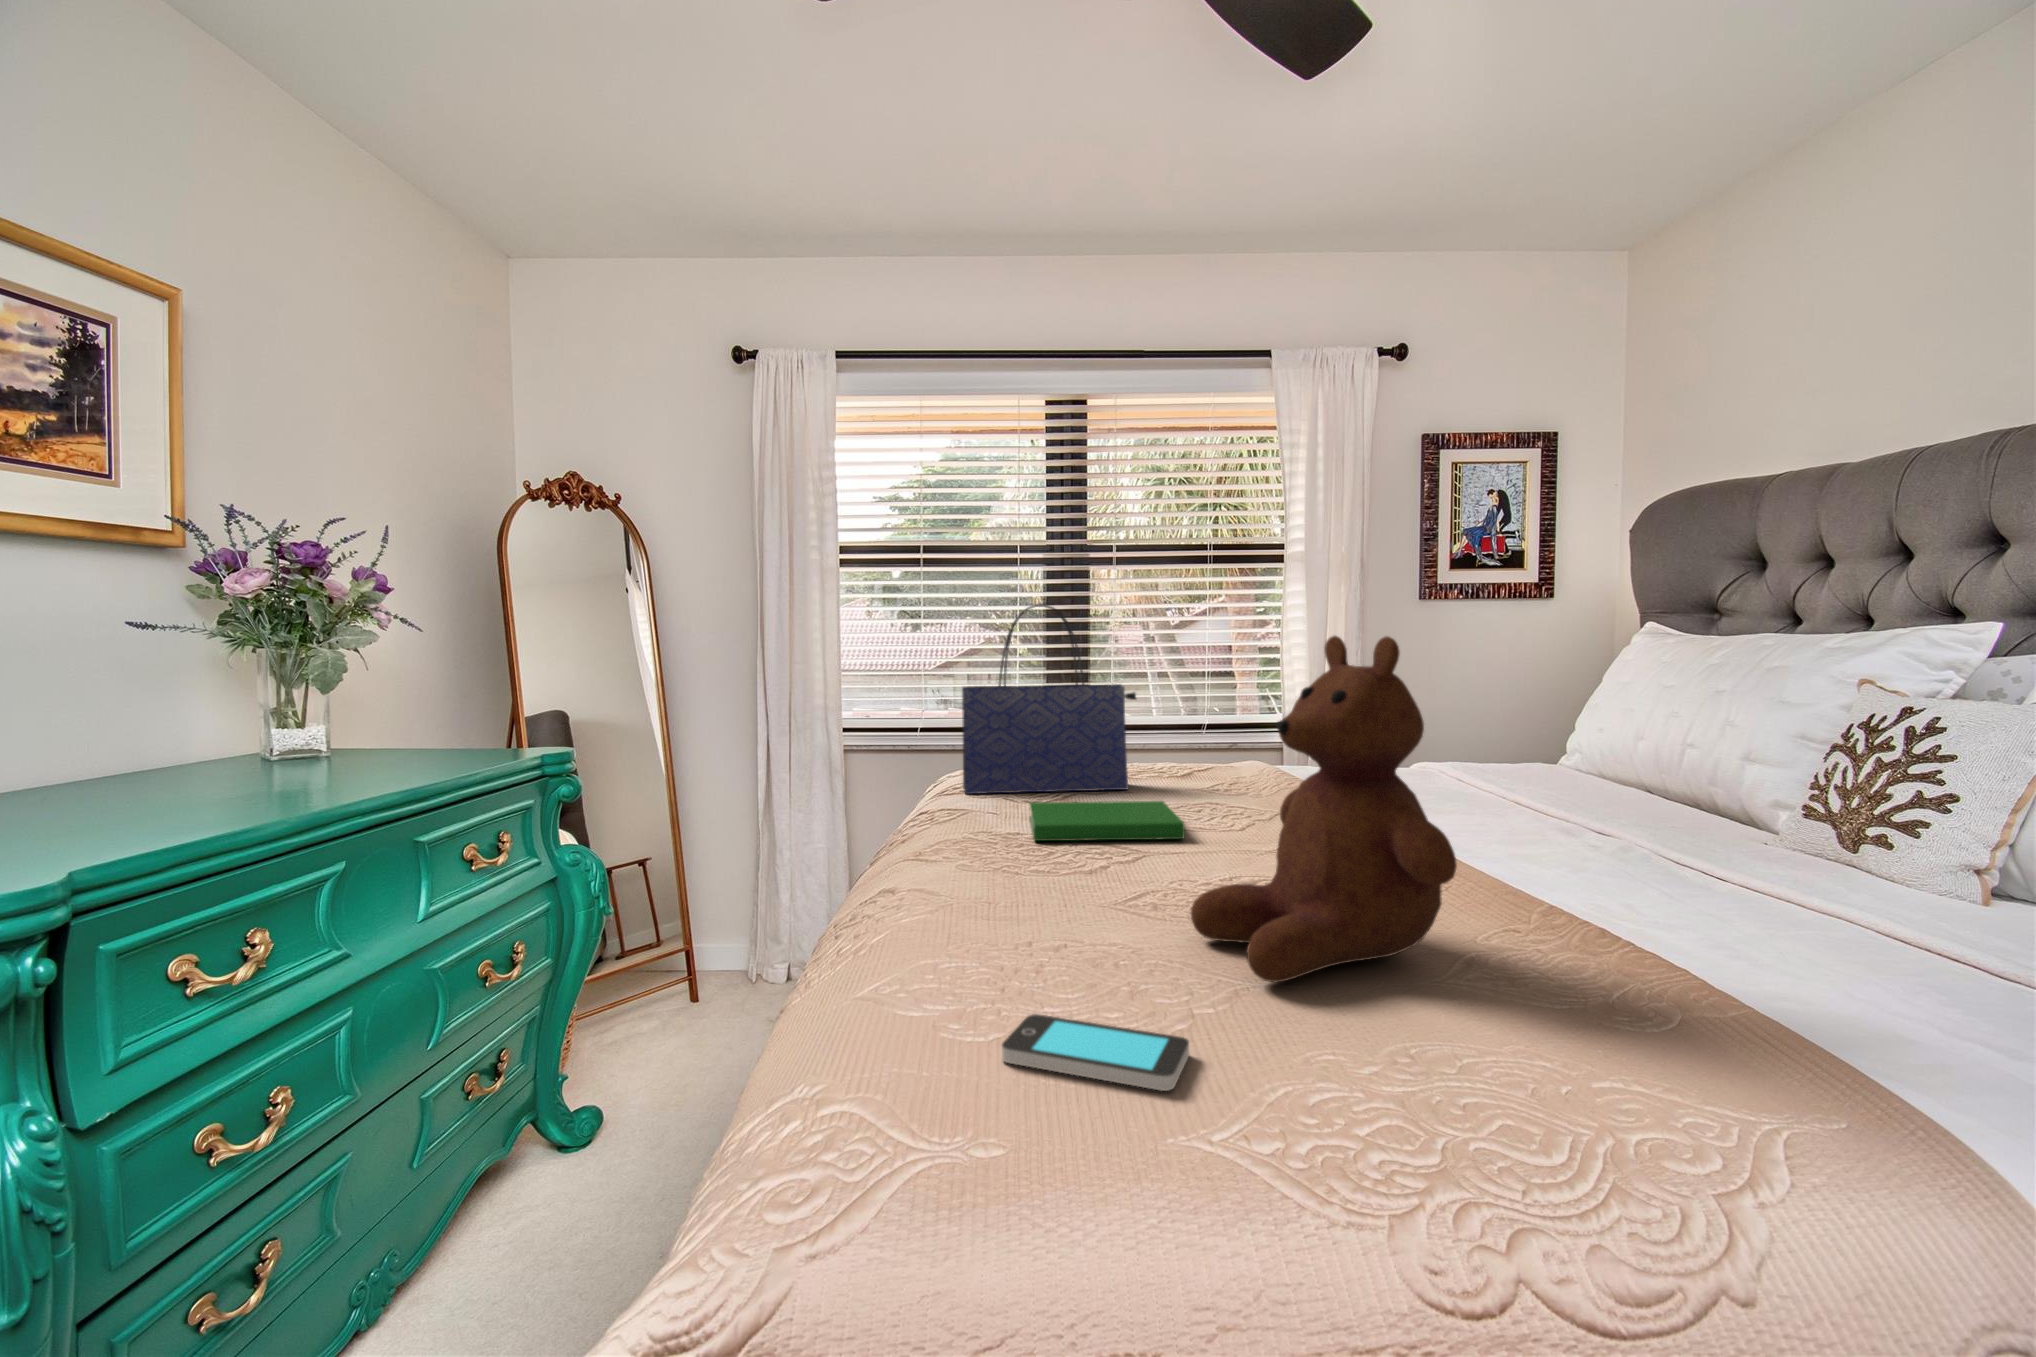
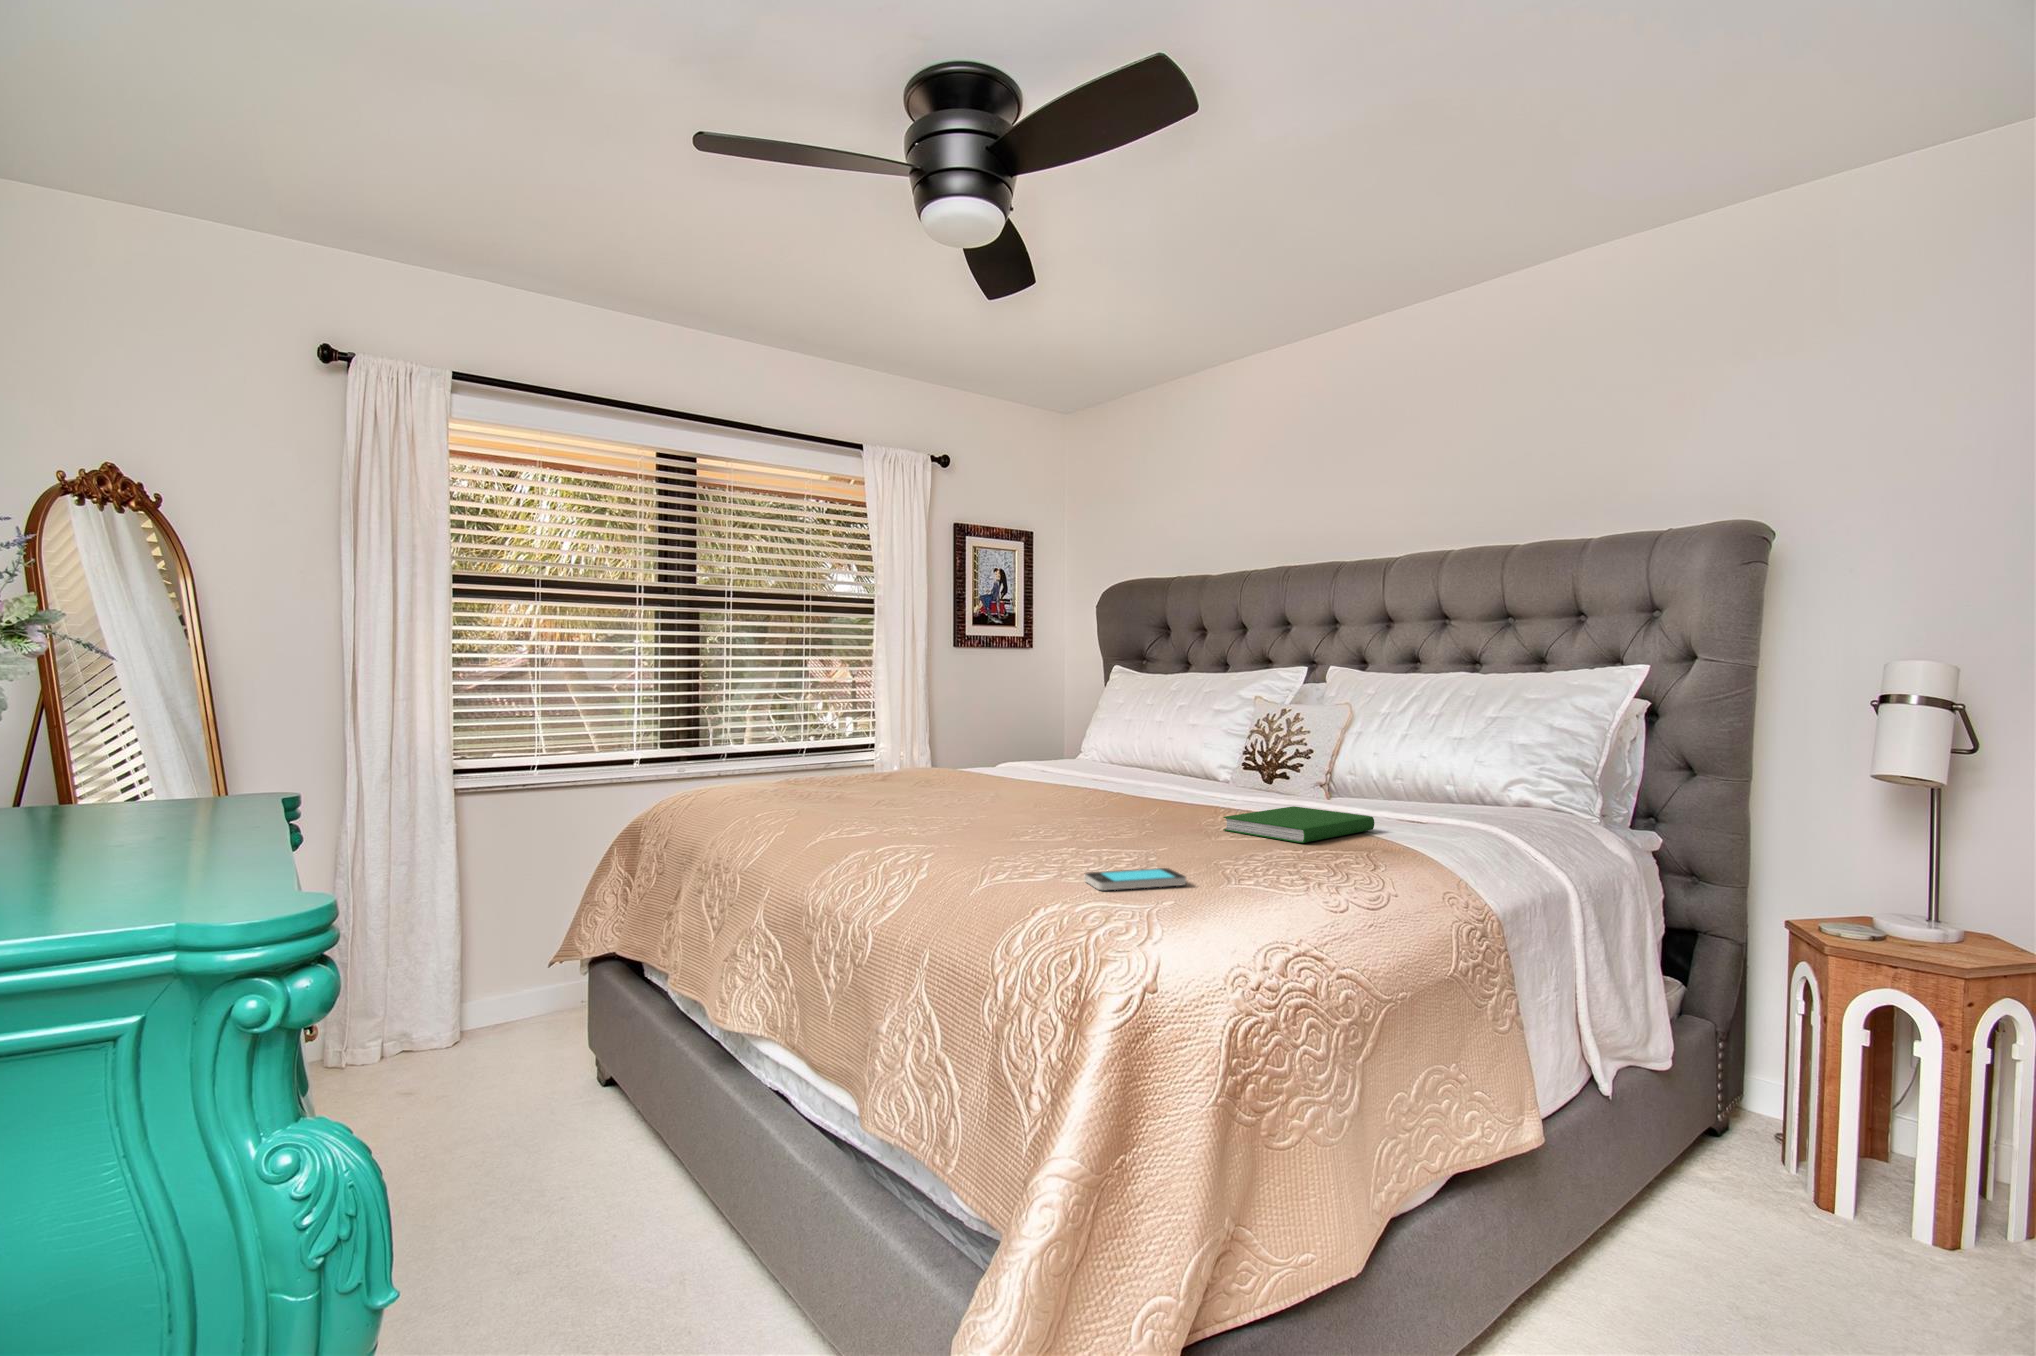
tote bag: present [962,604,1136,794] -> none [723,642,860,802]
teddy bear: present [1191,636,1457,982] -> none [1076,663,1225,851]
hardcover book: present [1030,801,1185,841] -> present [1223,806,1374,843]

